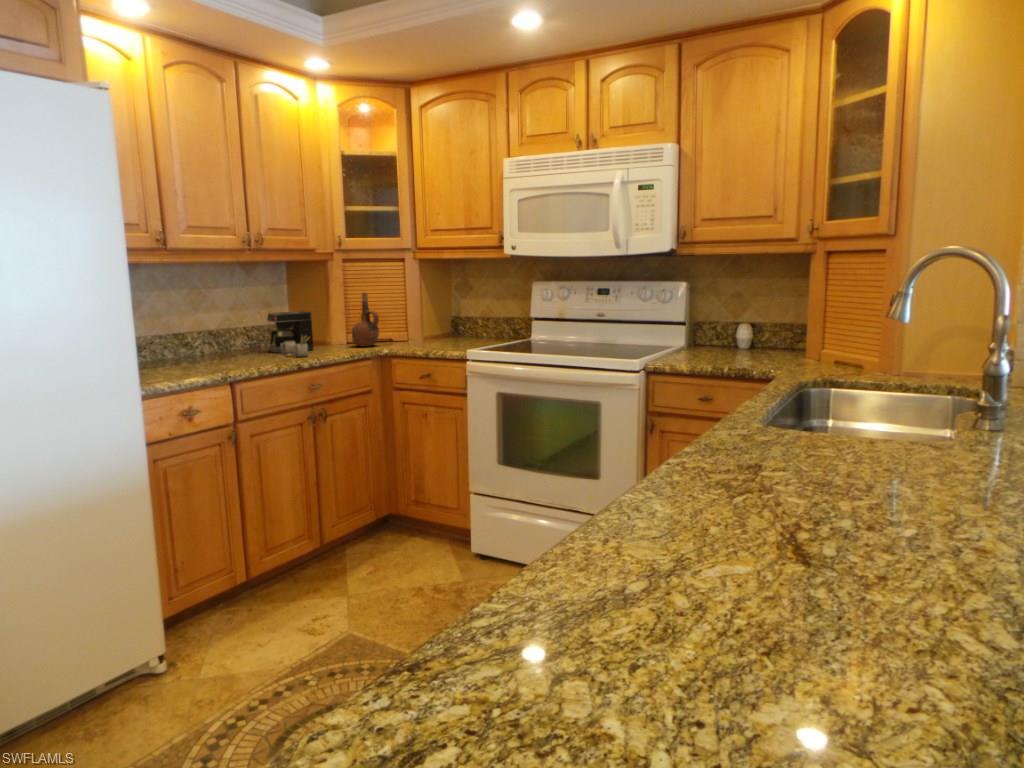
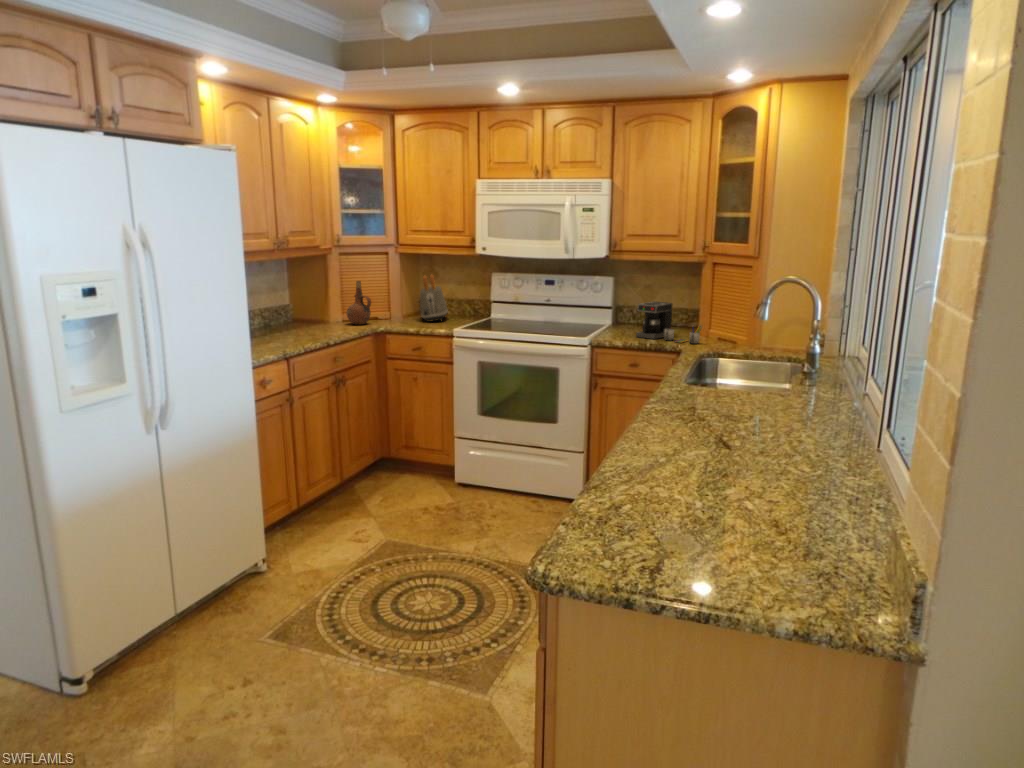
toaster: none [441,286,480,344] -> present [420,275,448,322]
coffee maker: present [267,311,313,357] -> present [636,301,702,344]

